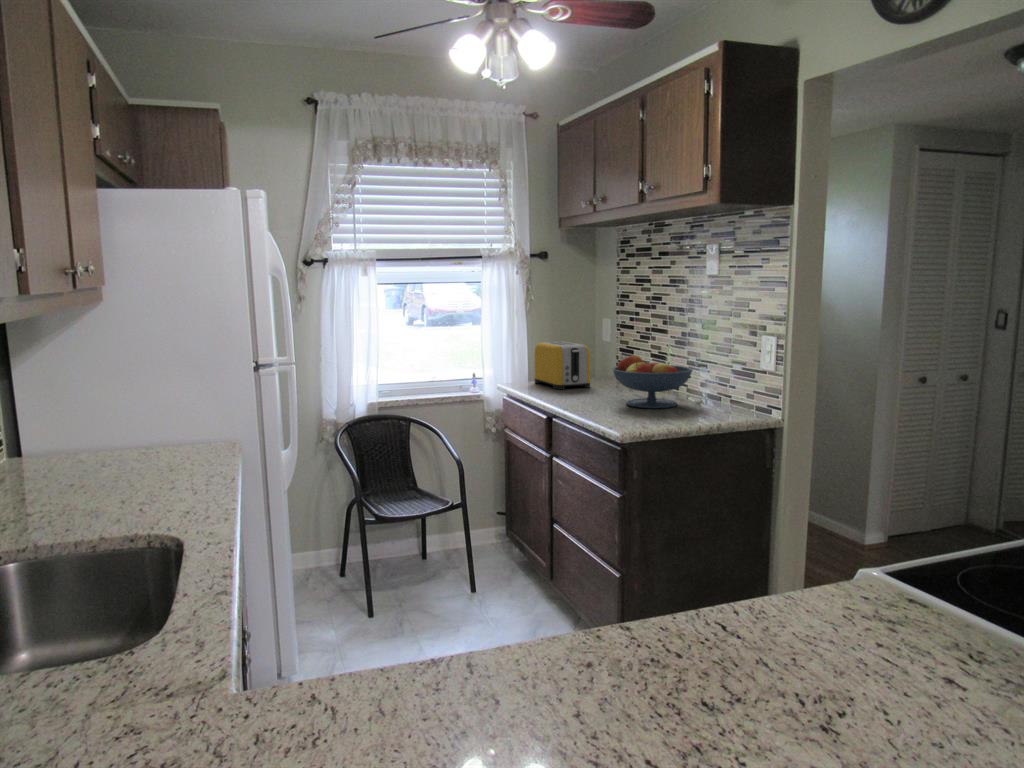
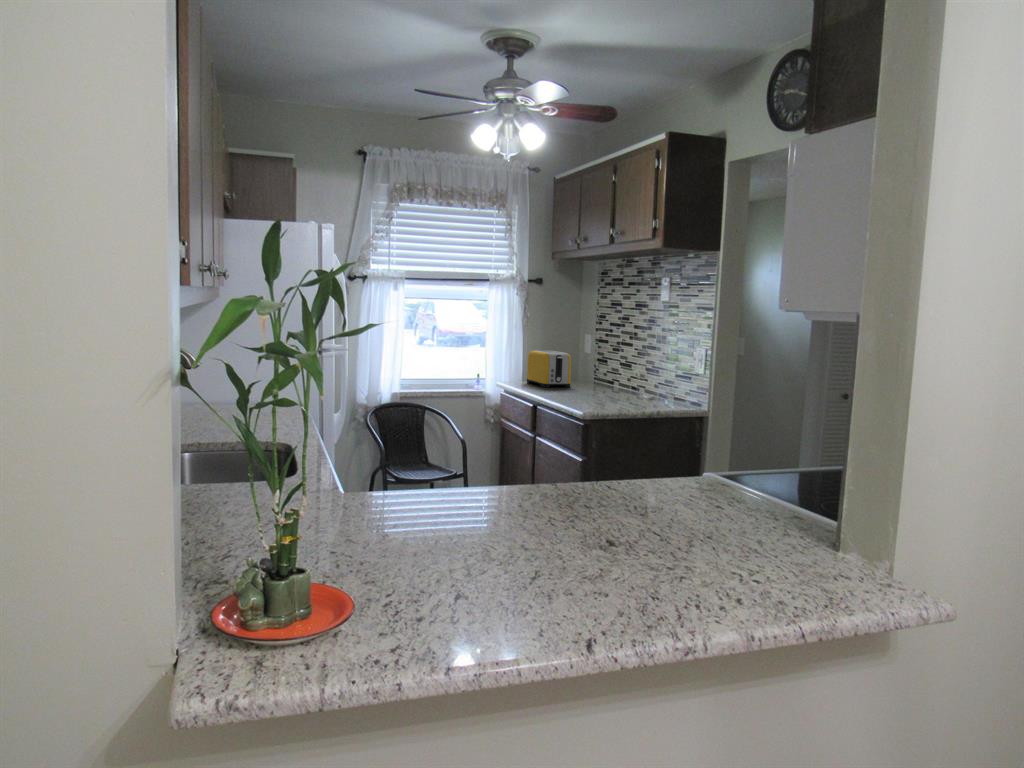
fruit bowl: present [612,355,692,408] -> none [585,360,647,402]

